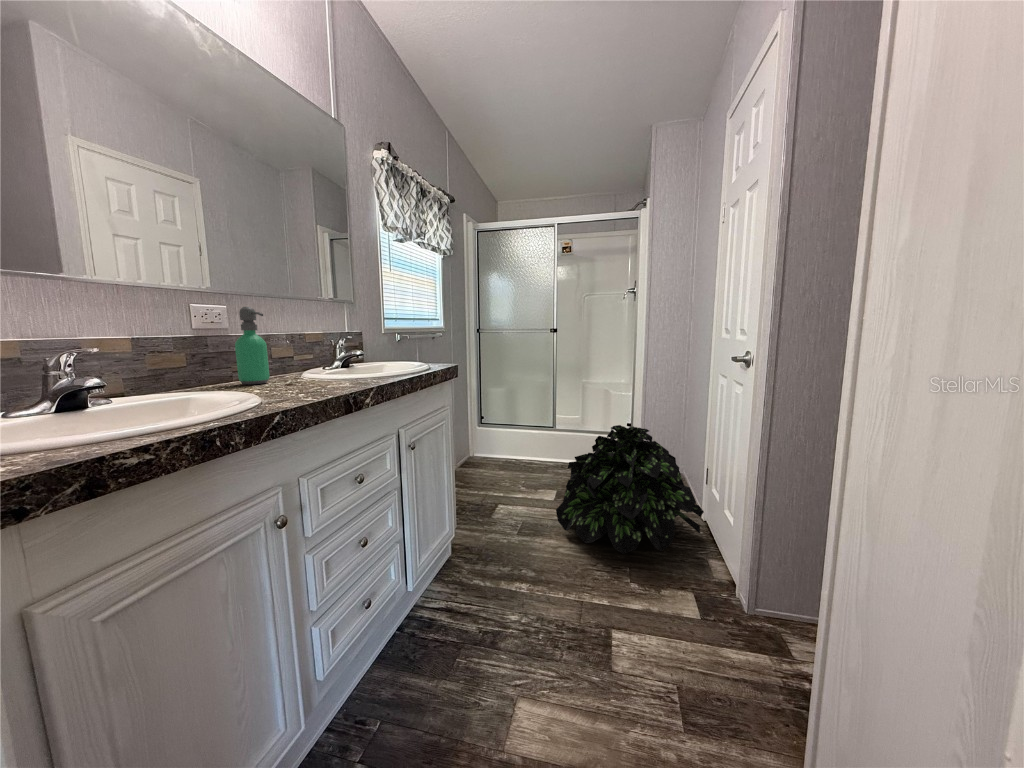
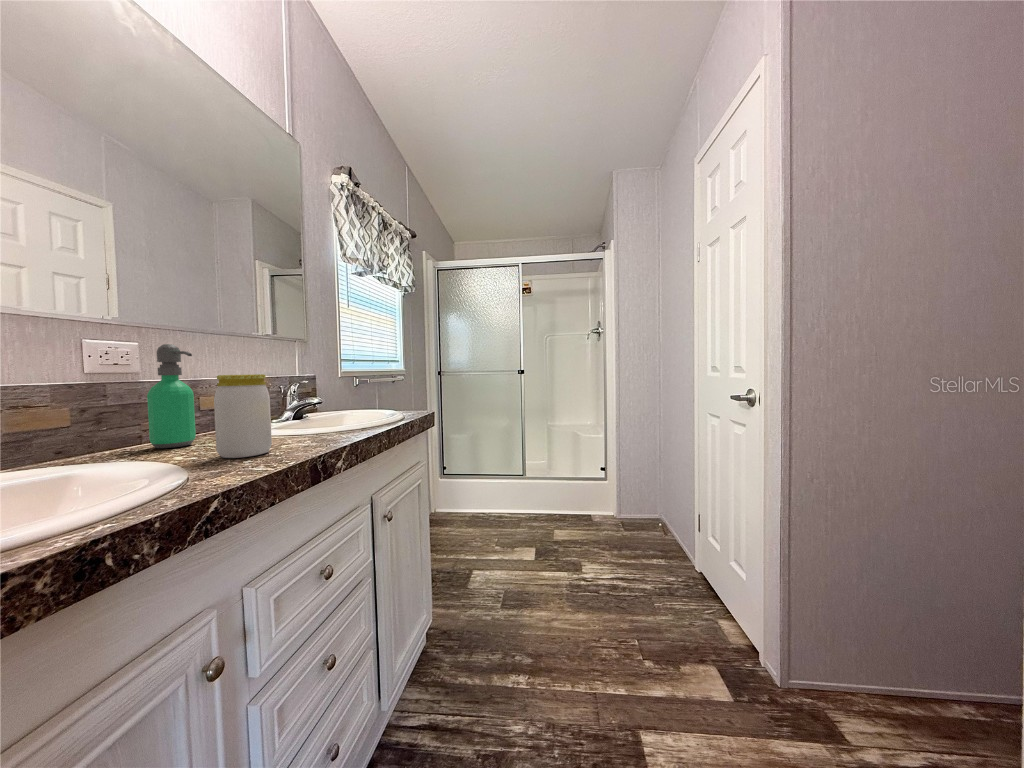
jar: none [278,331,320,392] -> present [214,374,272,458]
potted plant: present [556,425,704,554] -> none [545,472,708,624]

